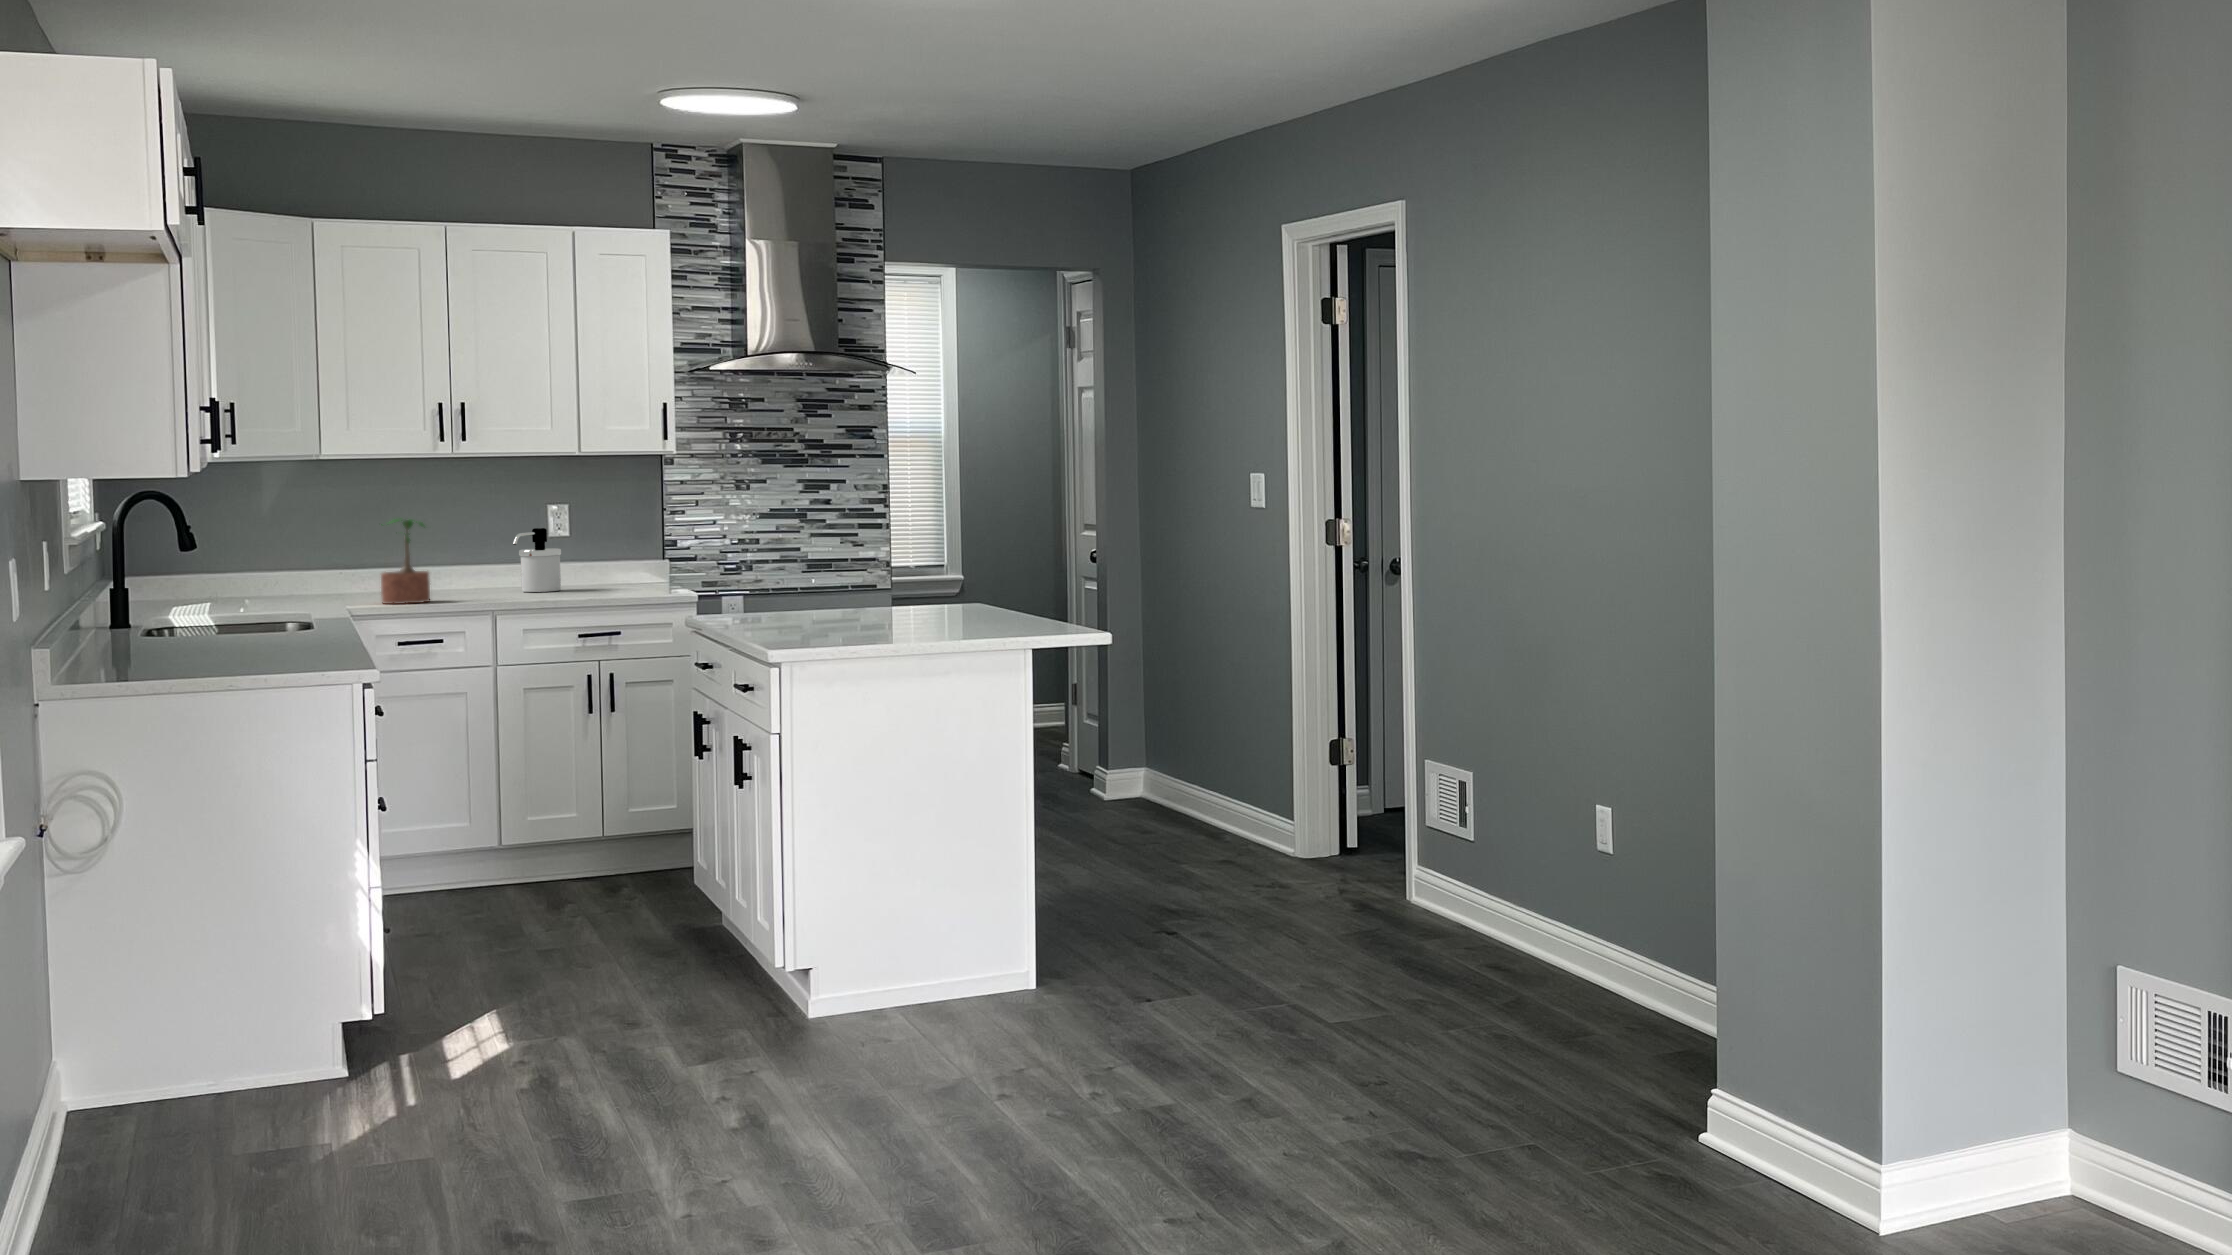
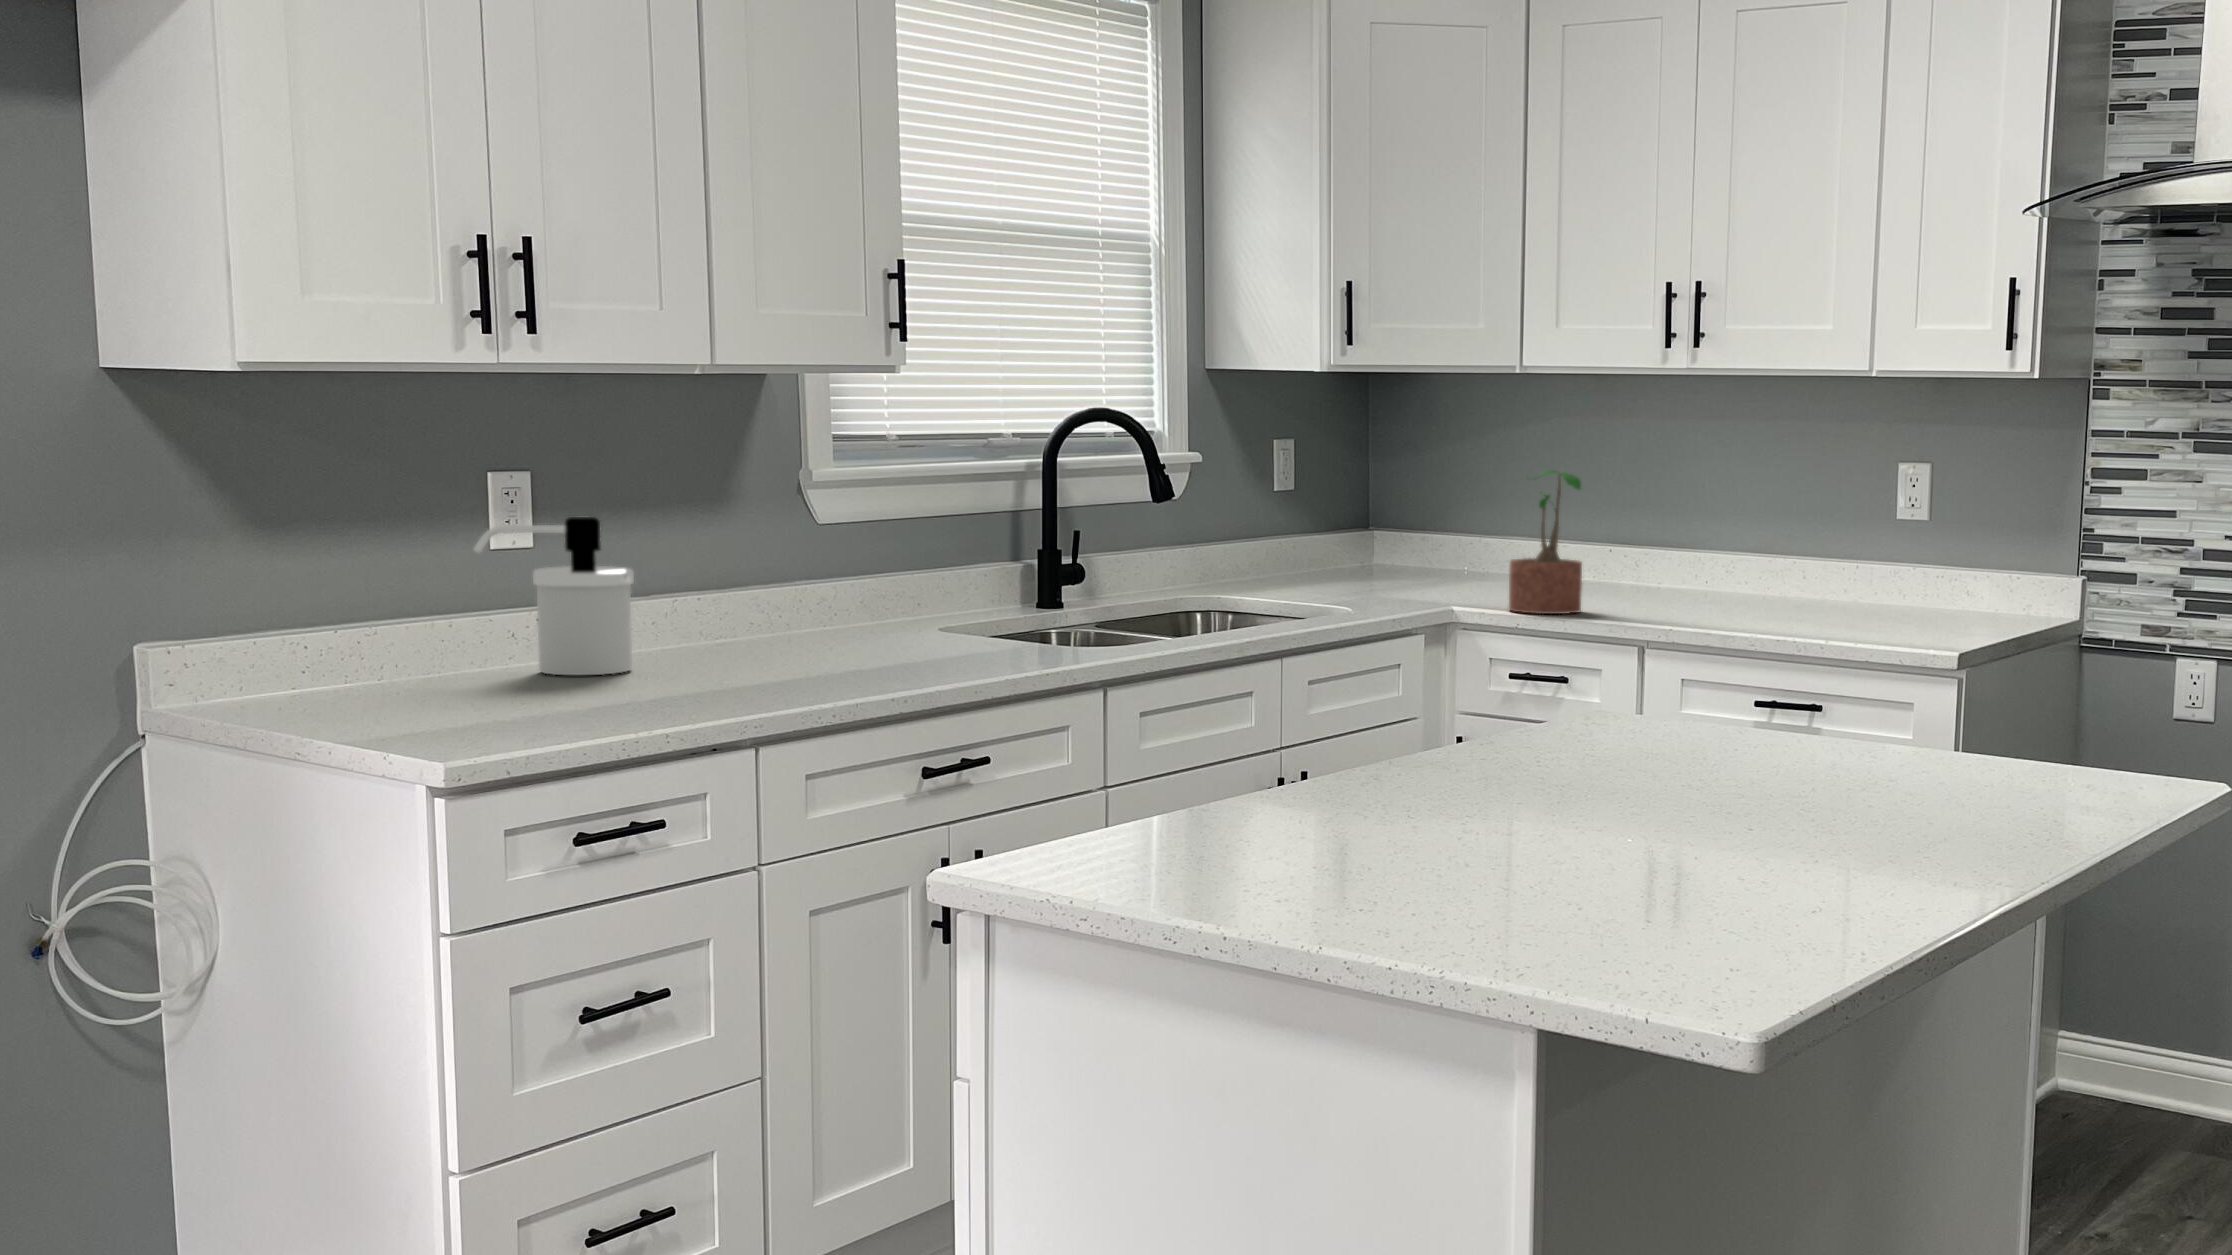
soap dispenser: present [513,528,561,592] -> present [473,517,634,675]

